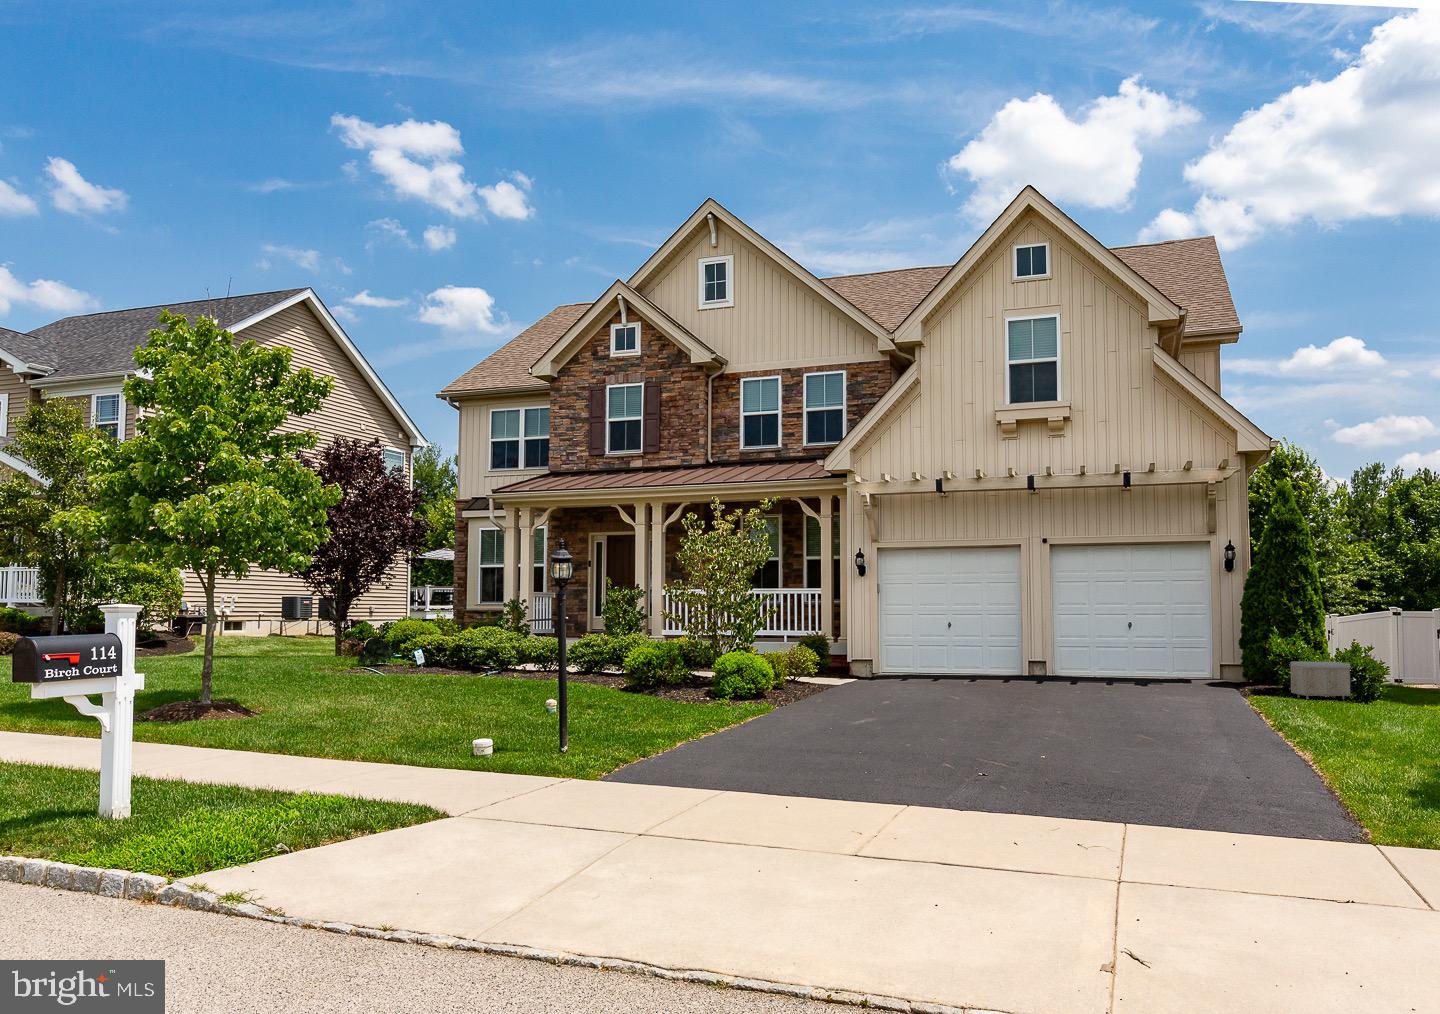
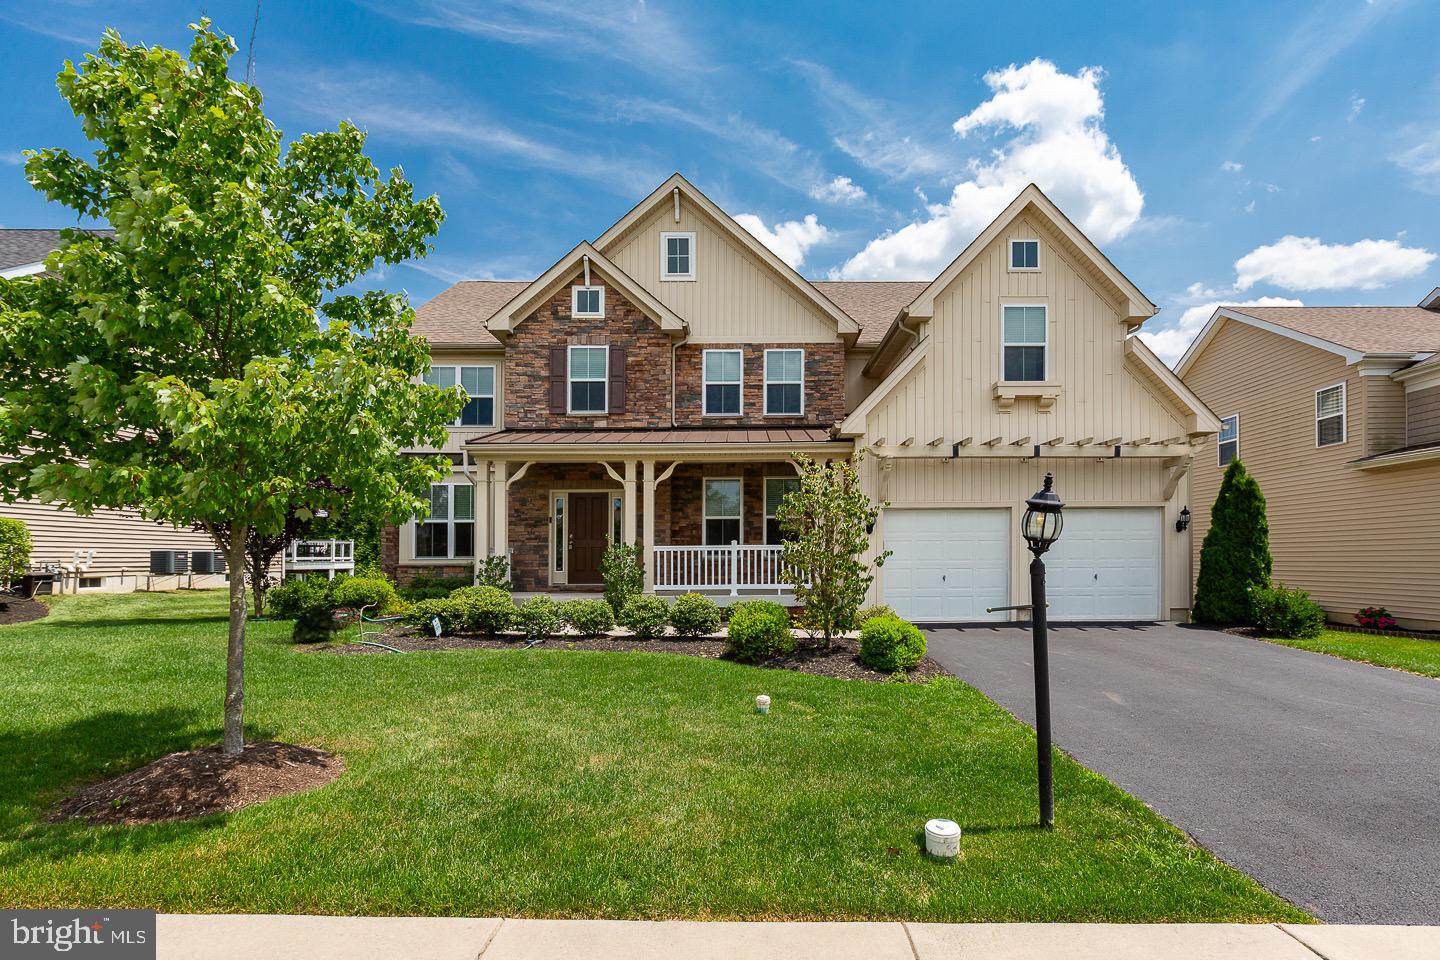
storage bench: present [1290,662,1351,699] -> none [1269,615,1321,650]

